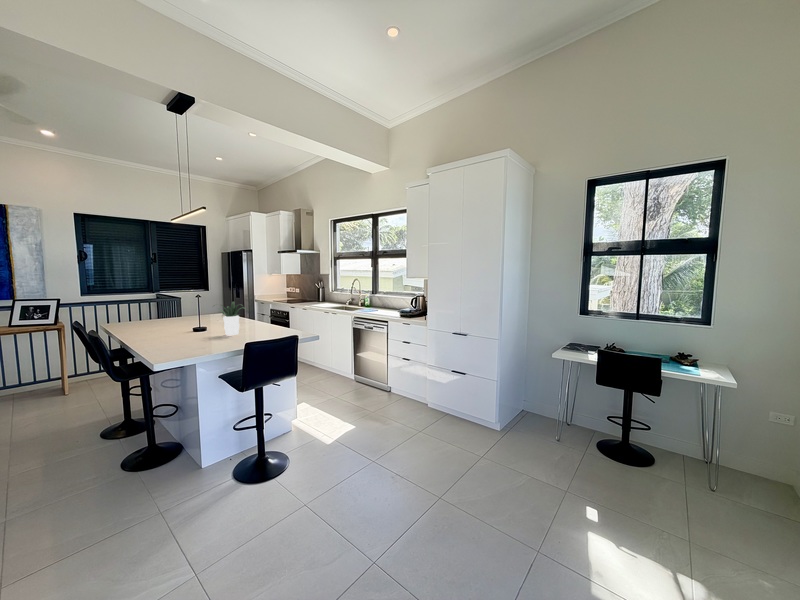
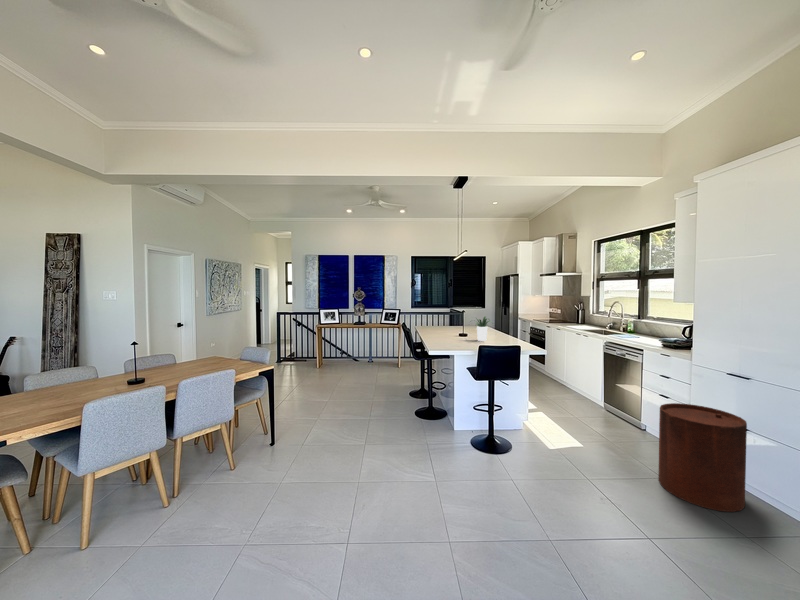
trash can: none [422,363,476,447] -> present [658,403,747,512]

